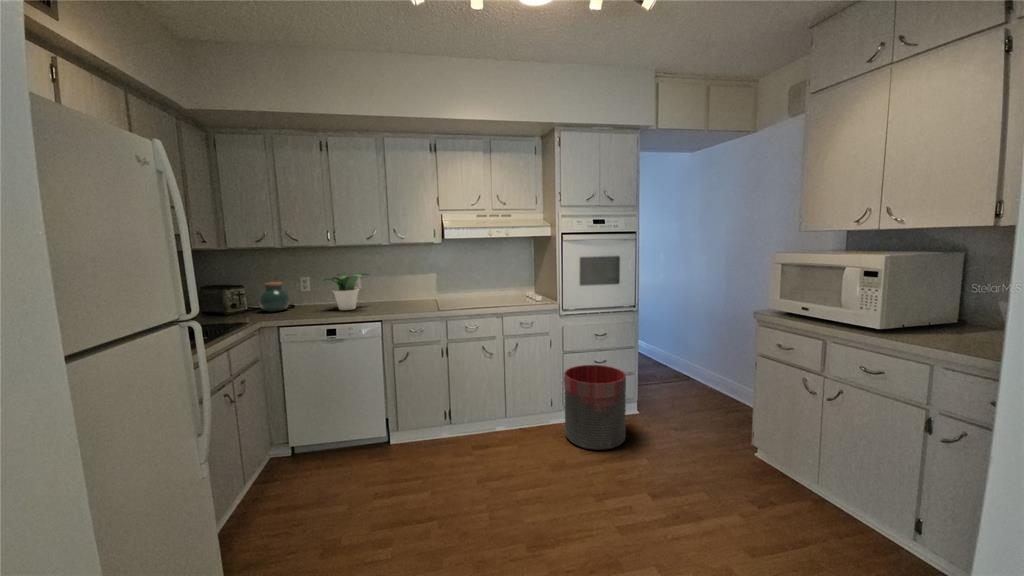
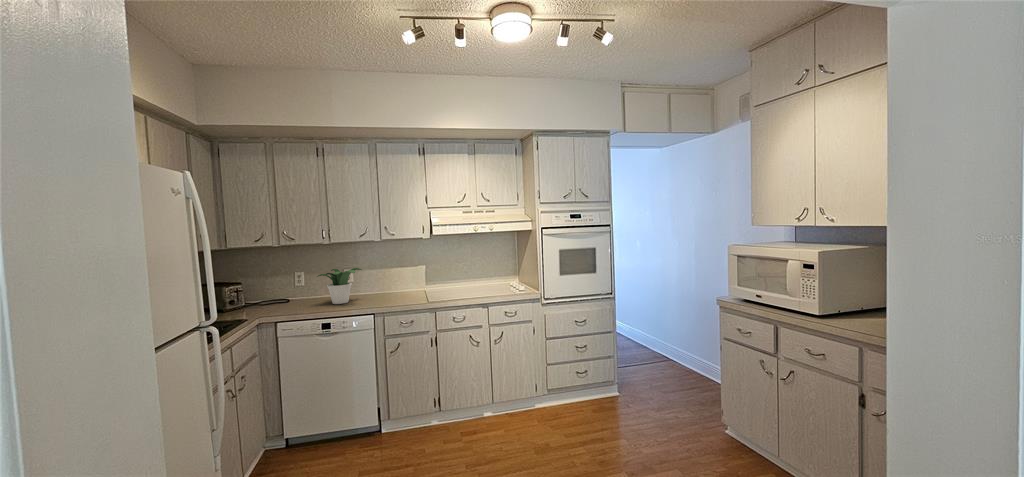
jar: present [259,282,289,312] -> none [256,278,285,307]
trash can: present [564,365,626,450] -> none [547,351,607,433]

